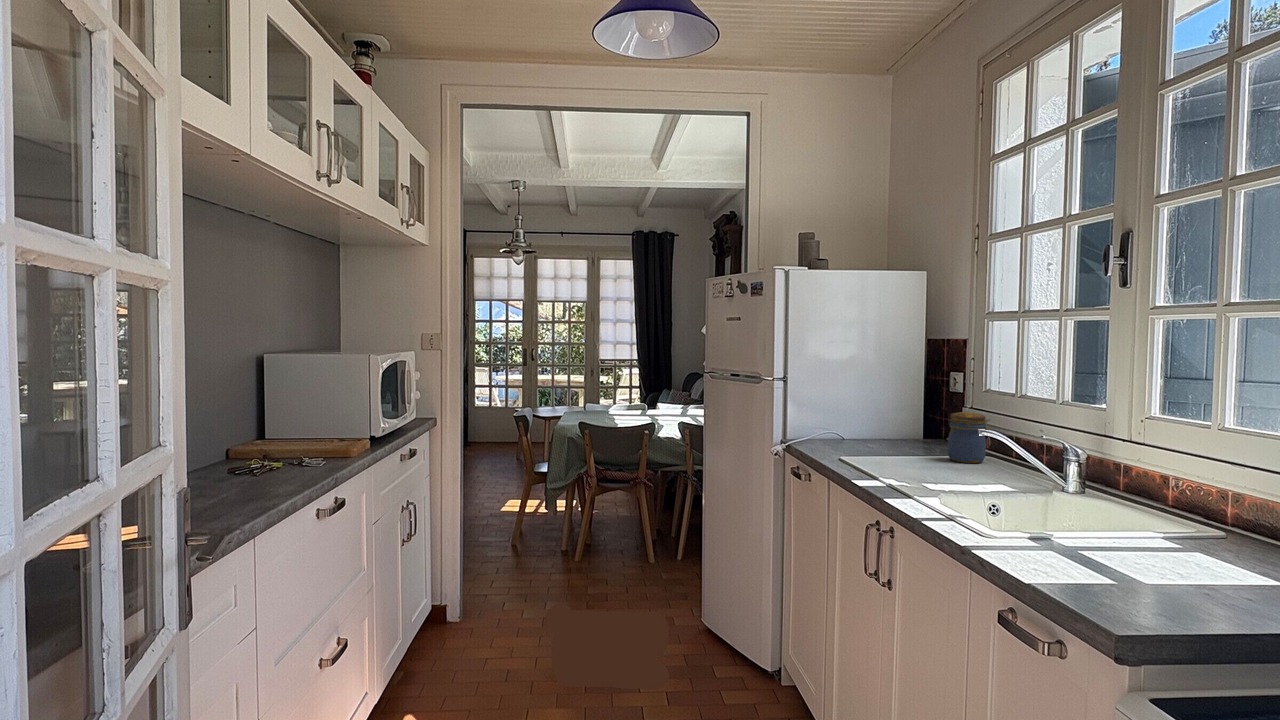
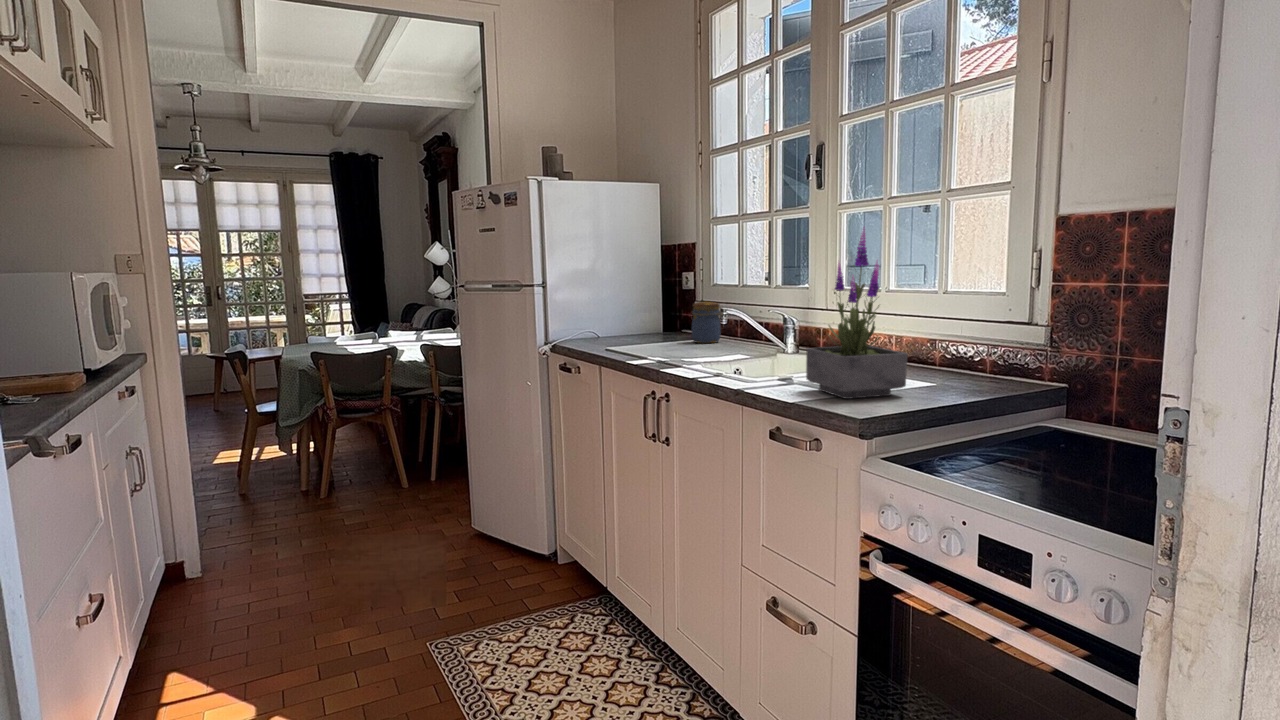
potted plant: none [1060,362,1226,610] -> present [806,229,907,399]

